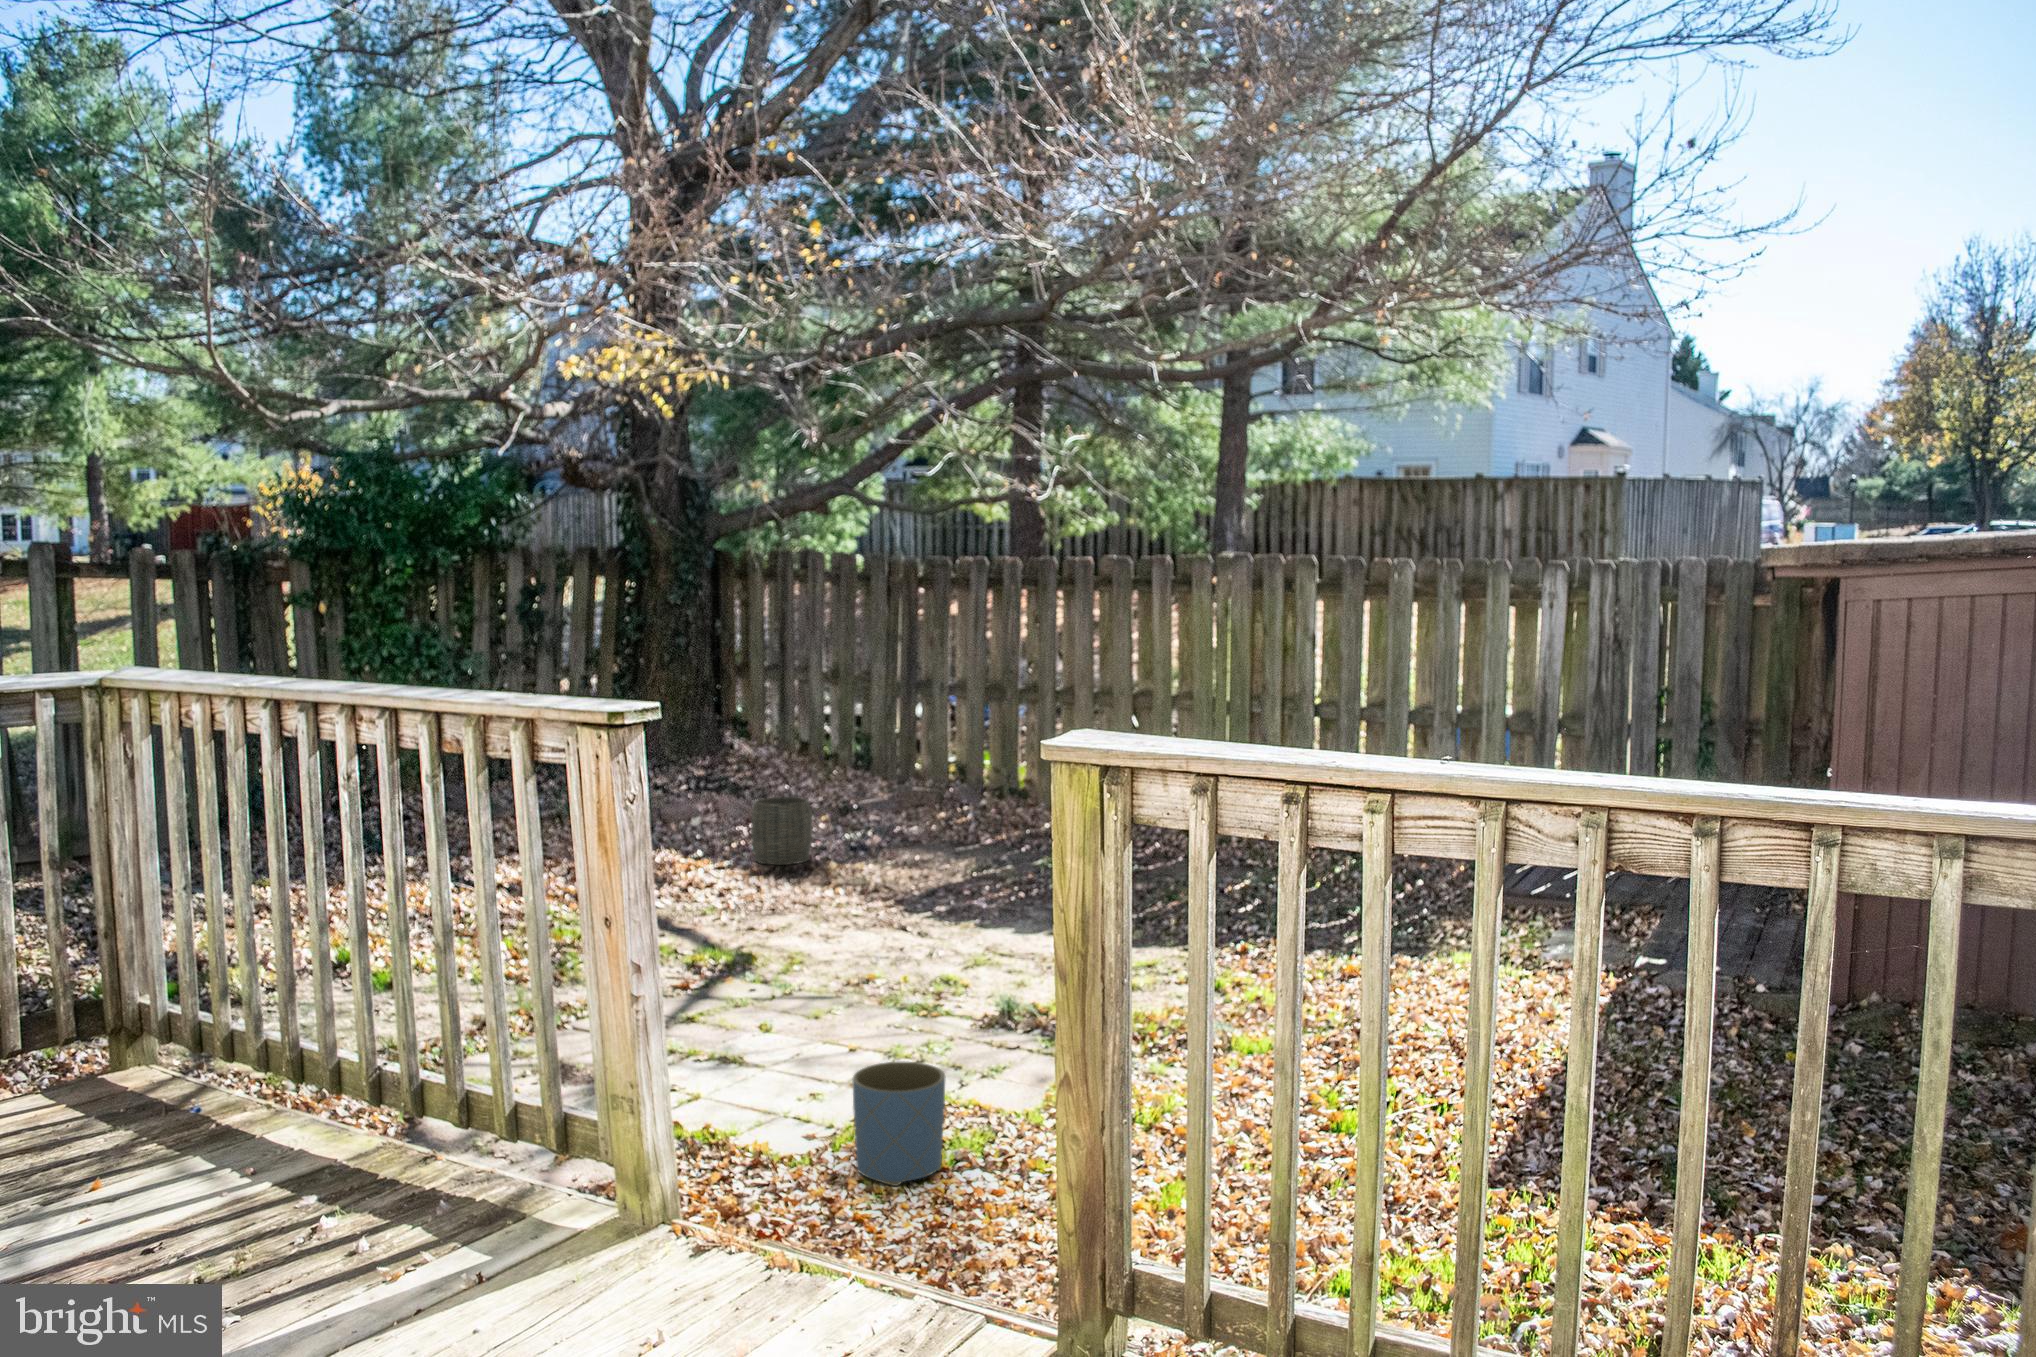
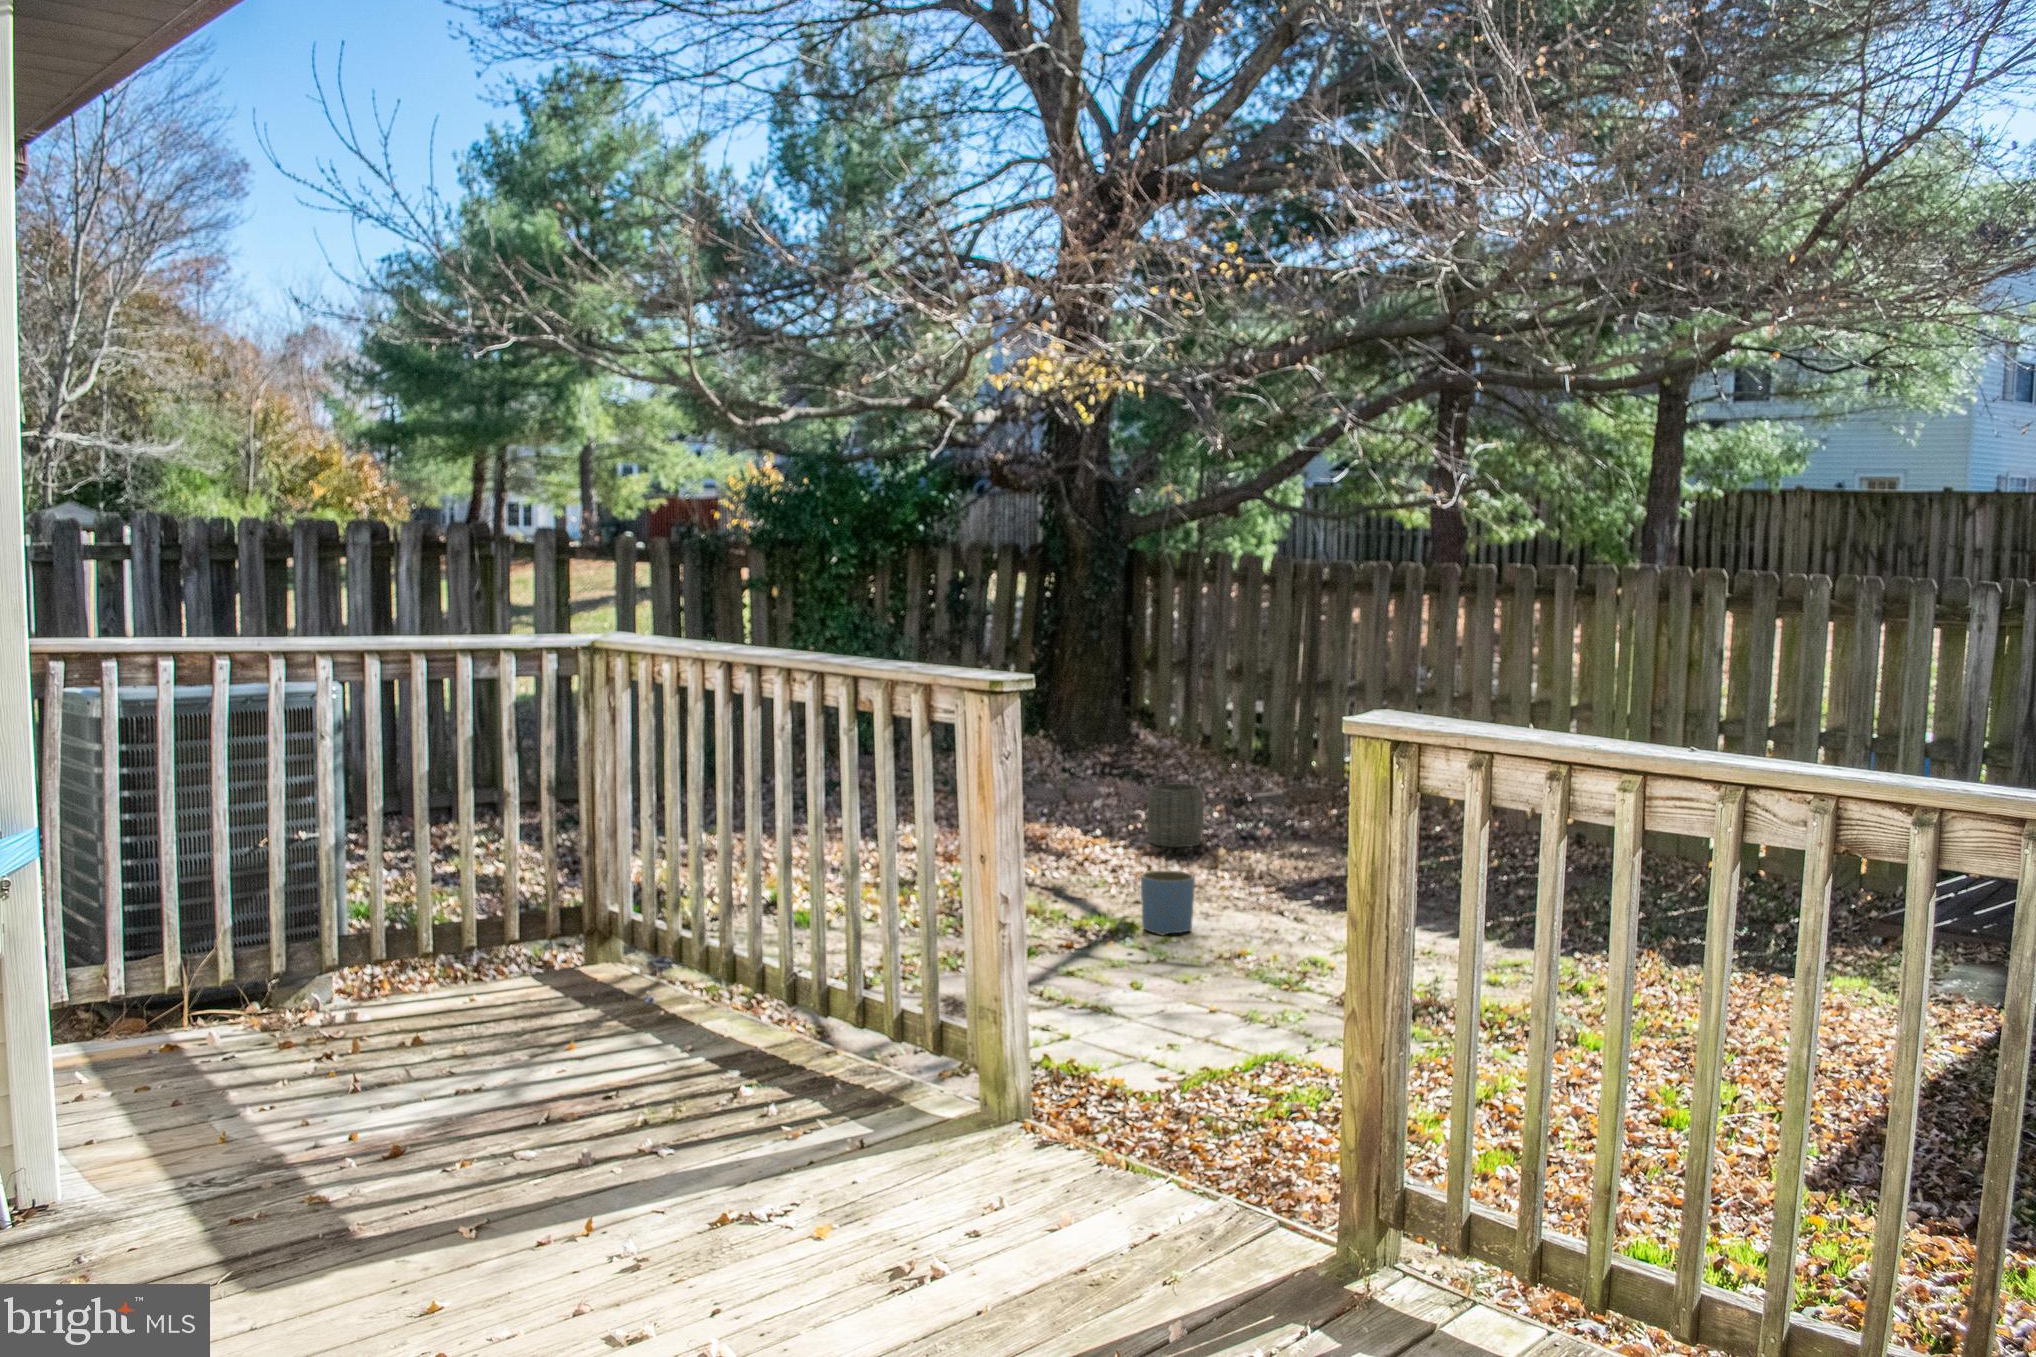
planter: present [853,1062,946,1186] -> present [1141,871,1195,936]

